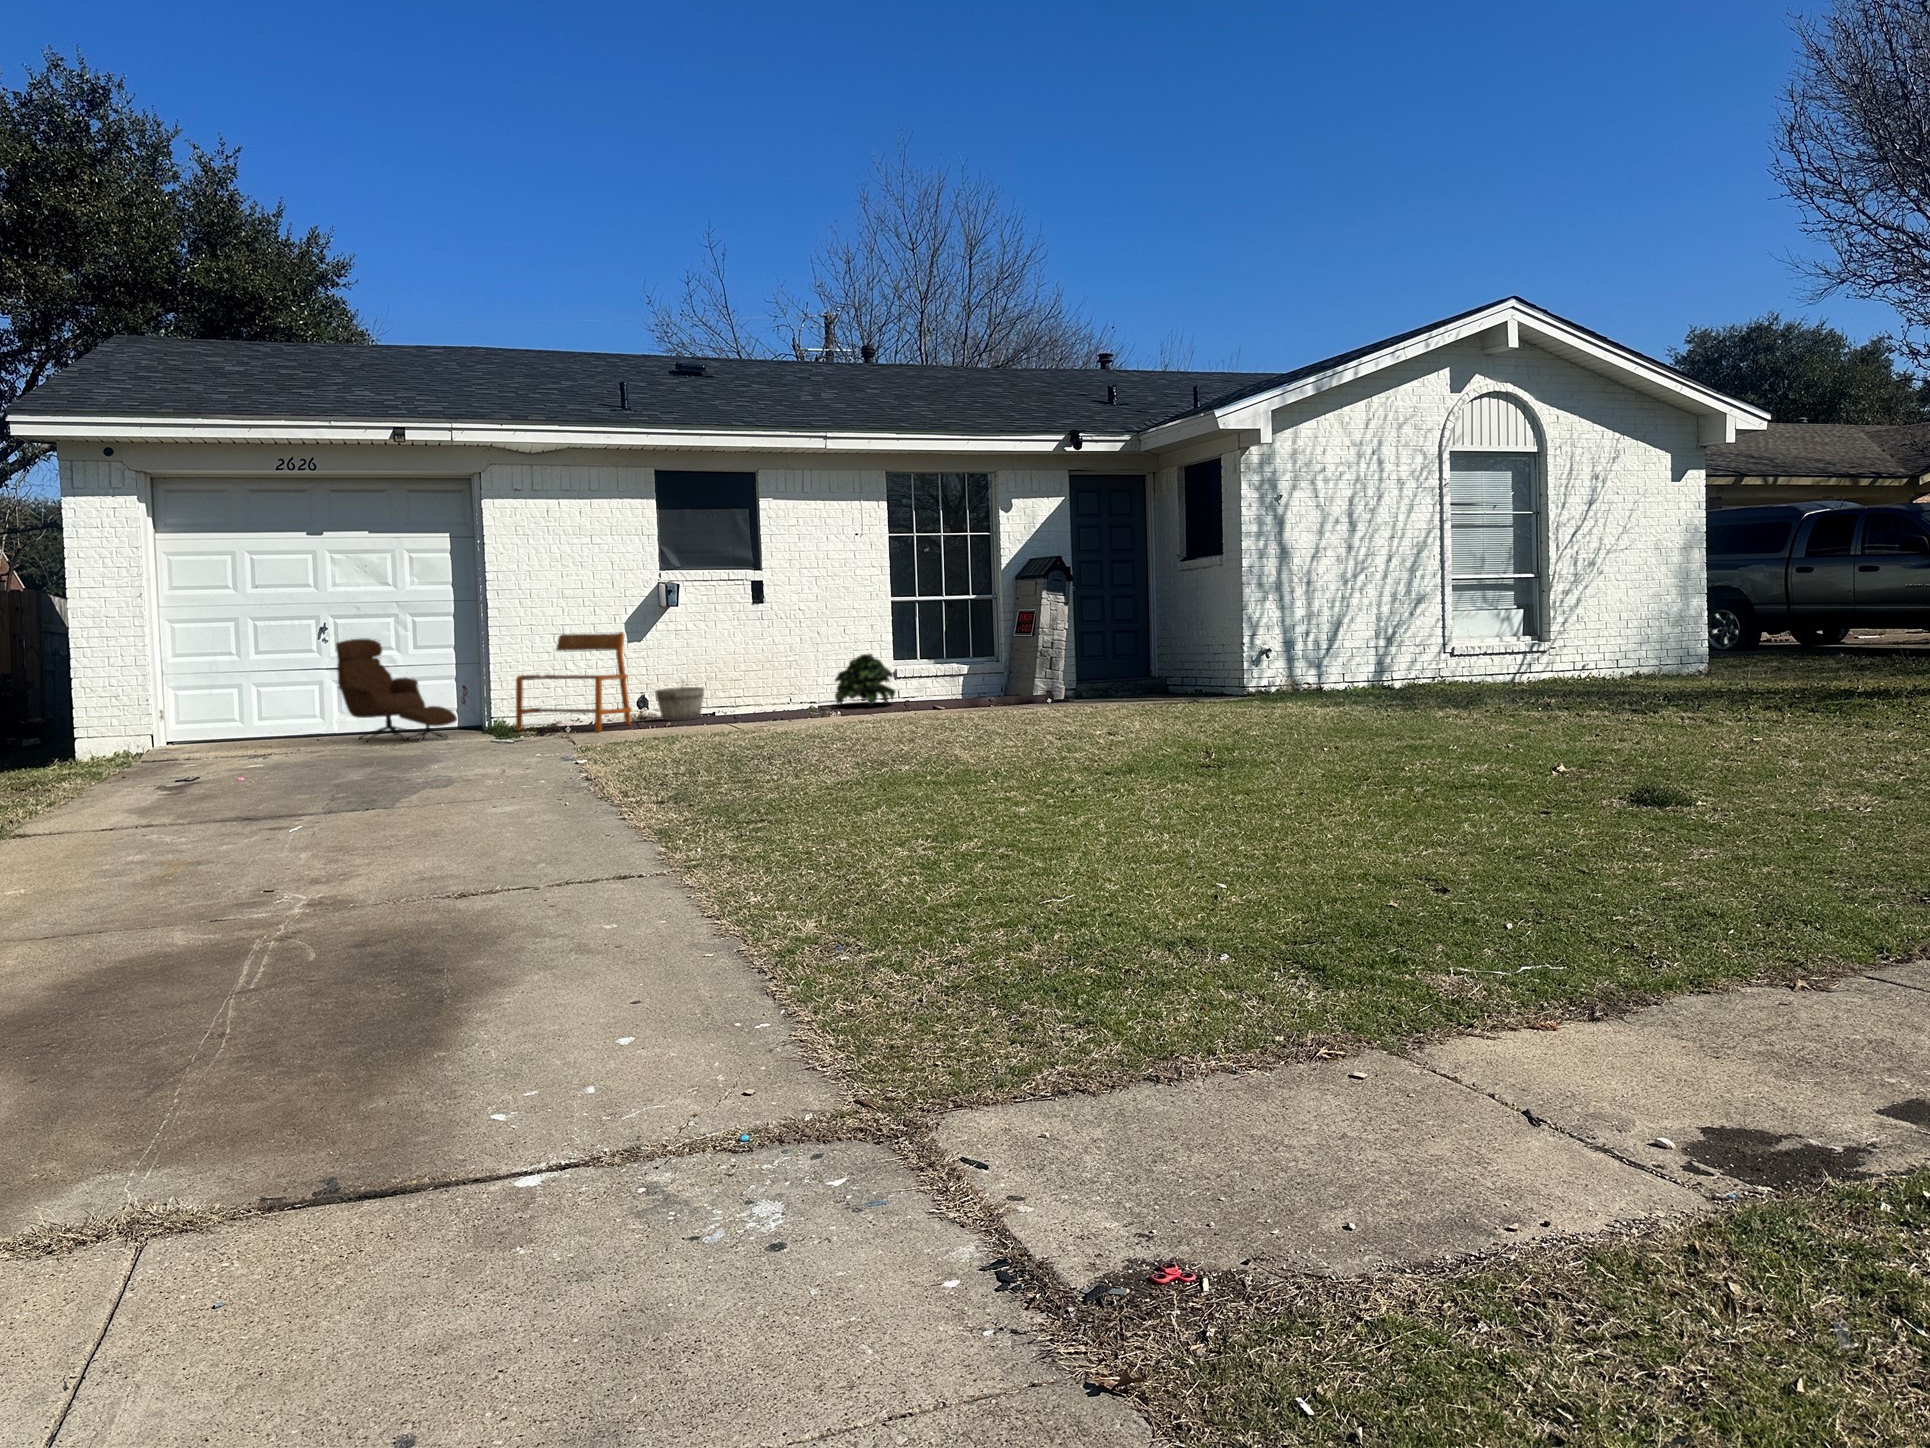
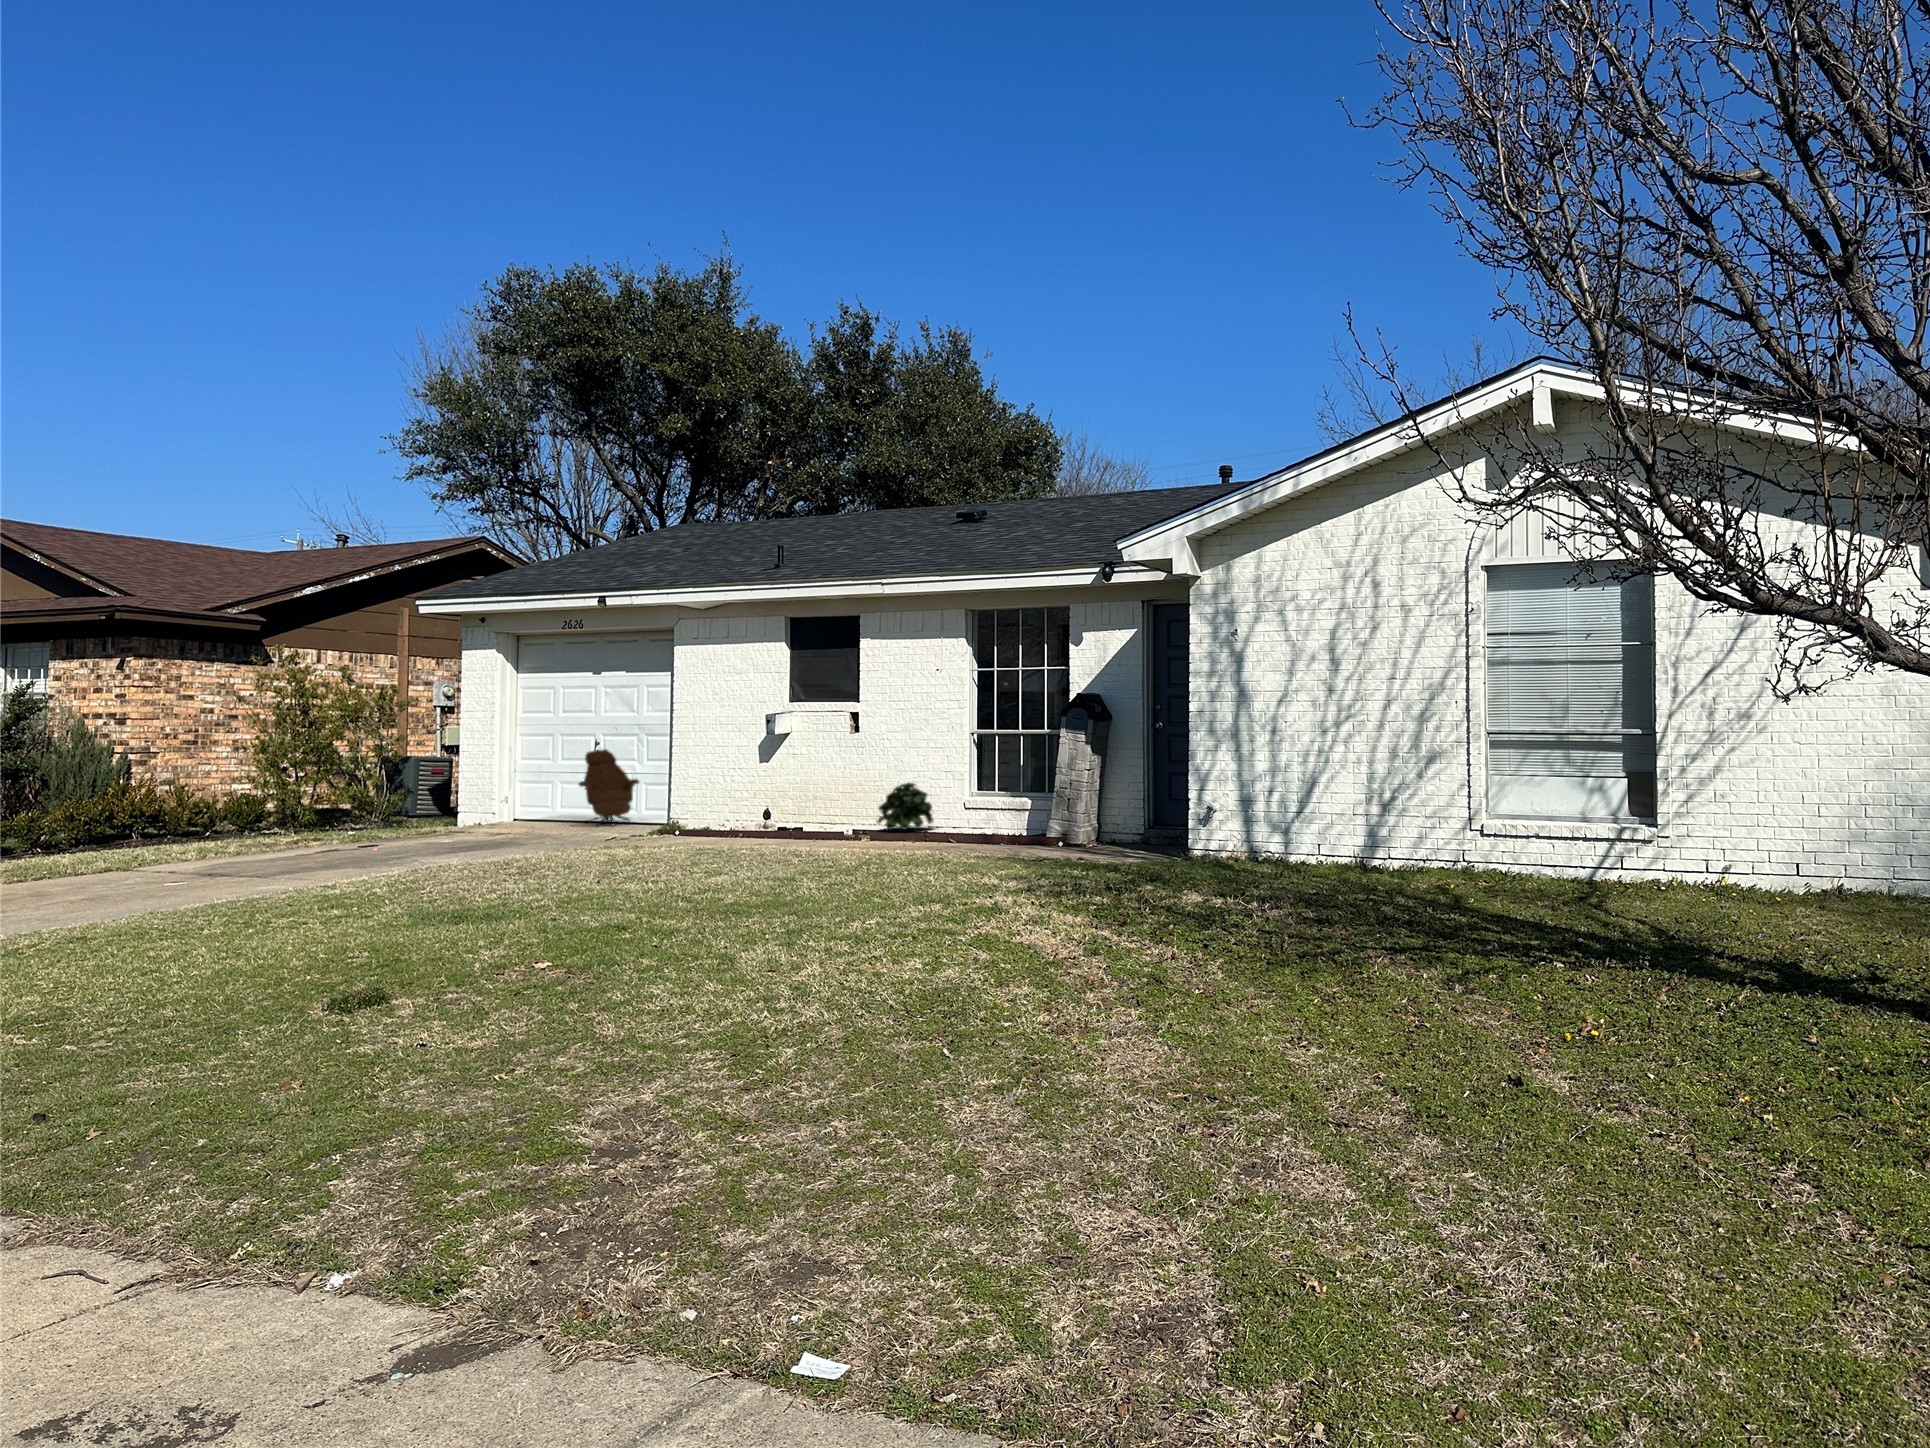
bench: present [516,632,632,732] -> none [671,751,728,831]
wooden bucket: present [656,685,704,721] -> none [753,793,793,828]

